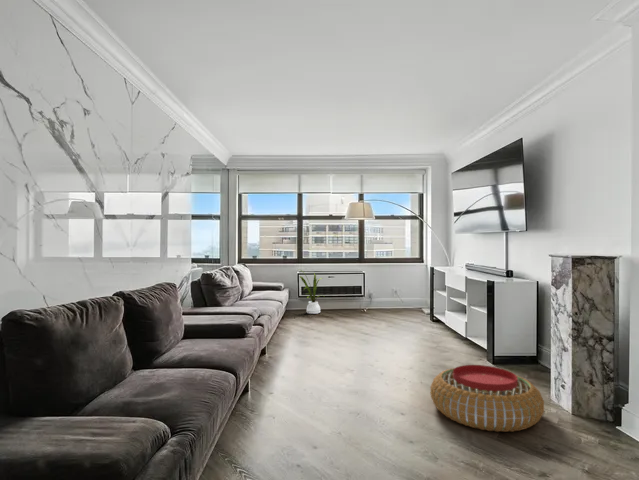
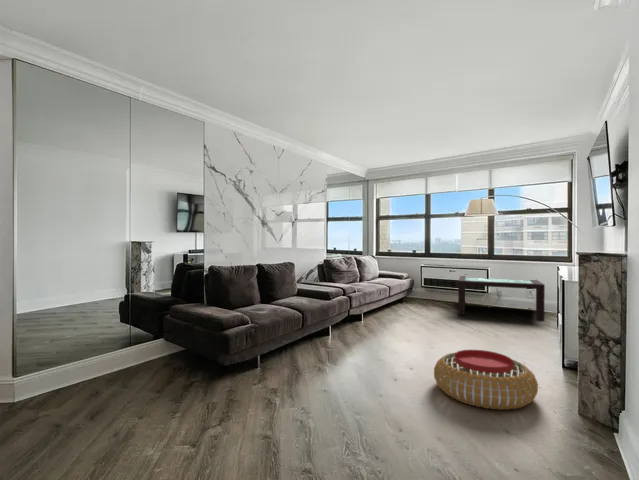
house plant: present [300,273,320,314] -> none [421,263,448,303]
coffee table: none [337,280,429,325] -> present [458,276,545,321]

